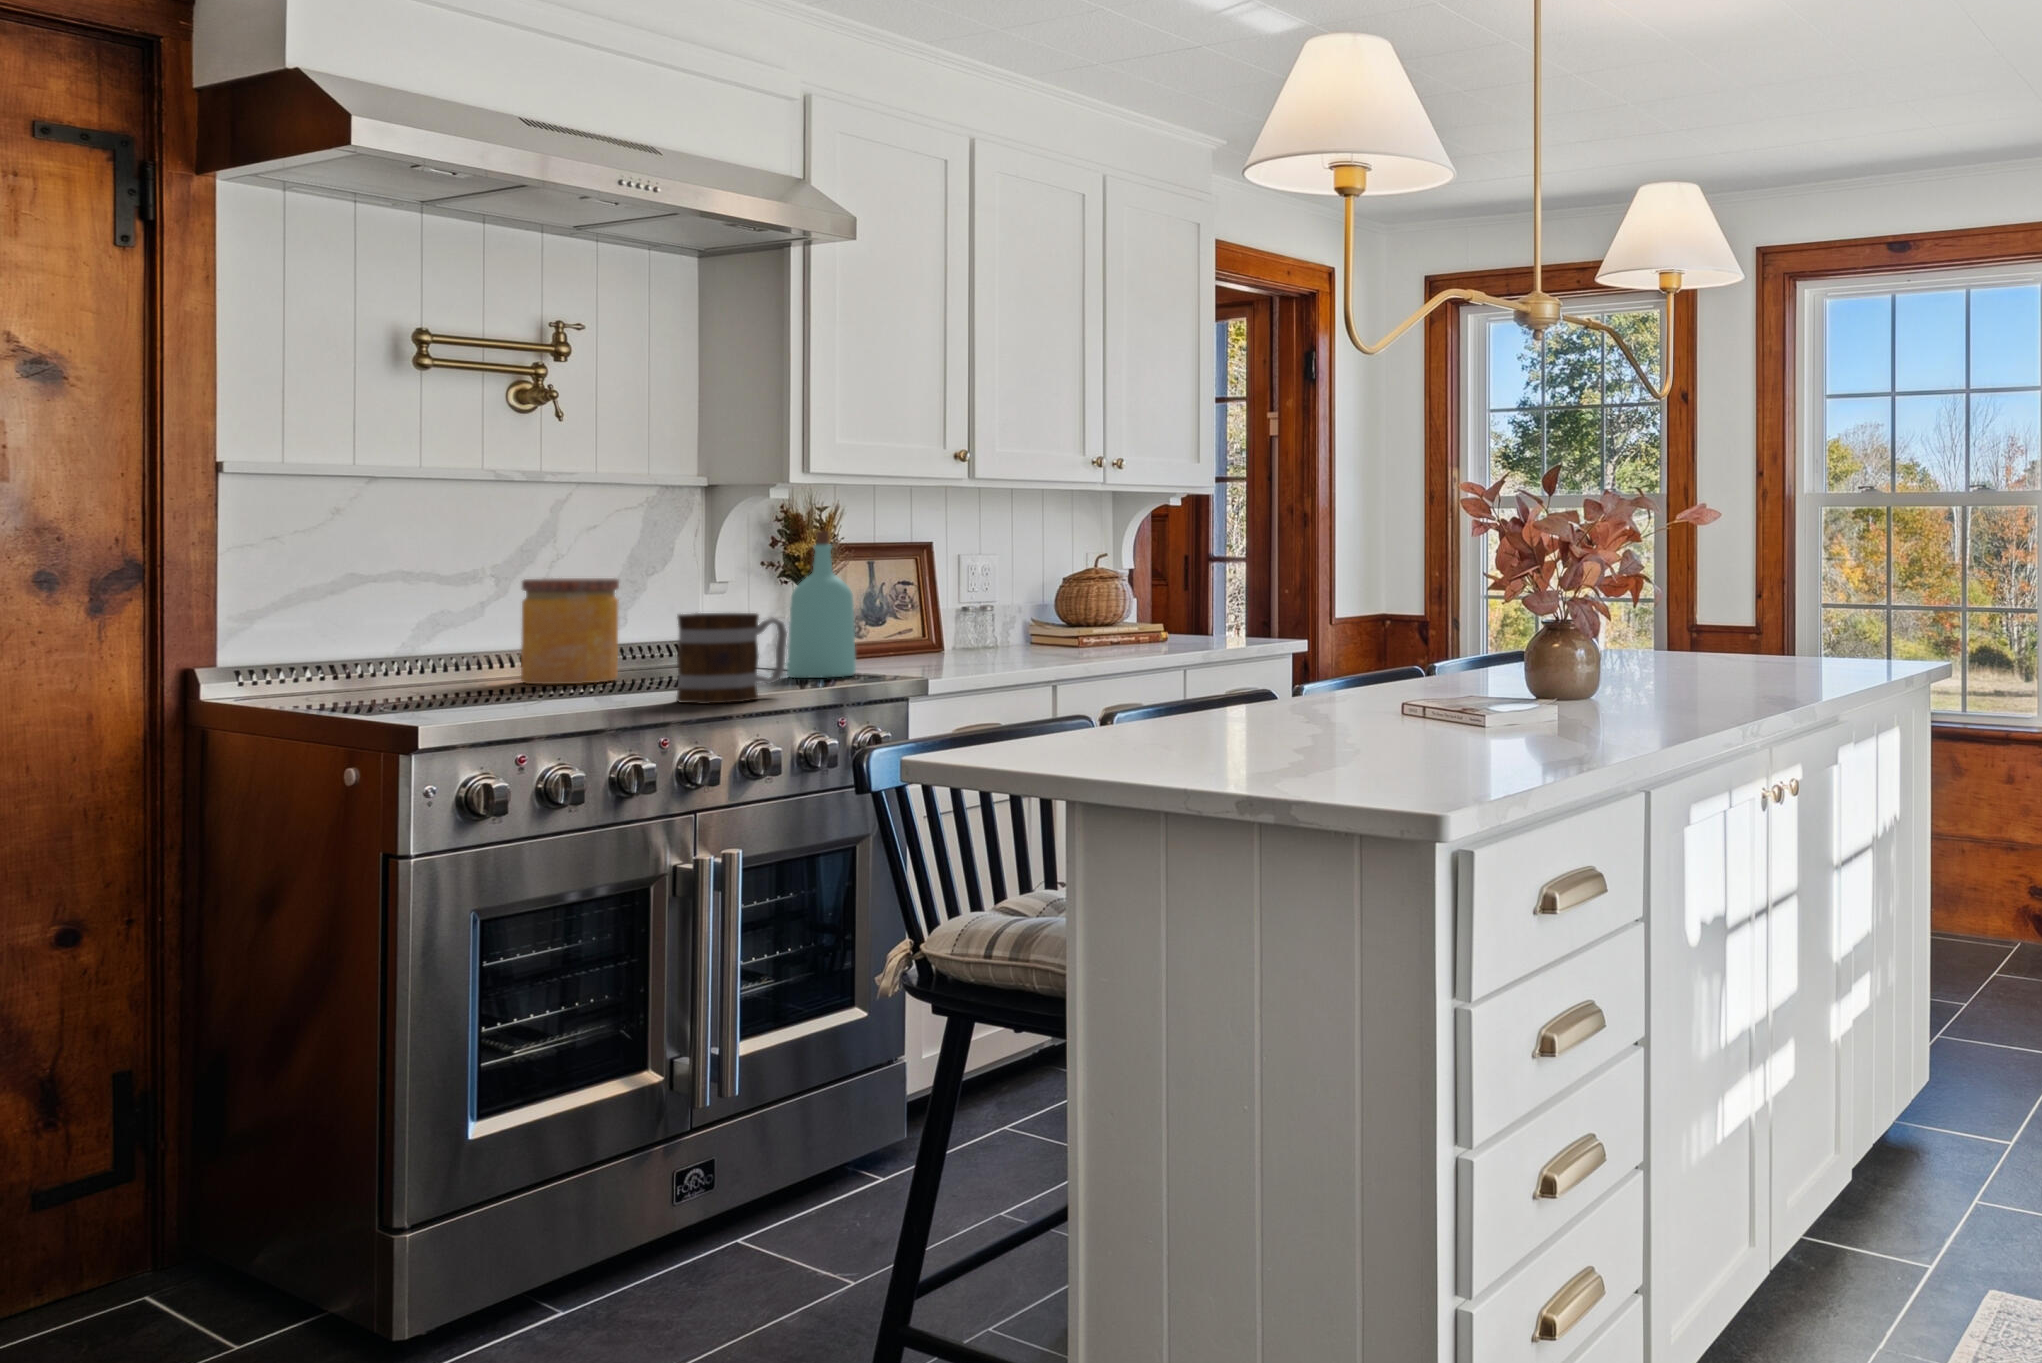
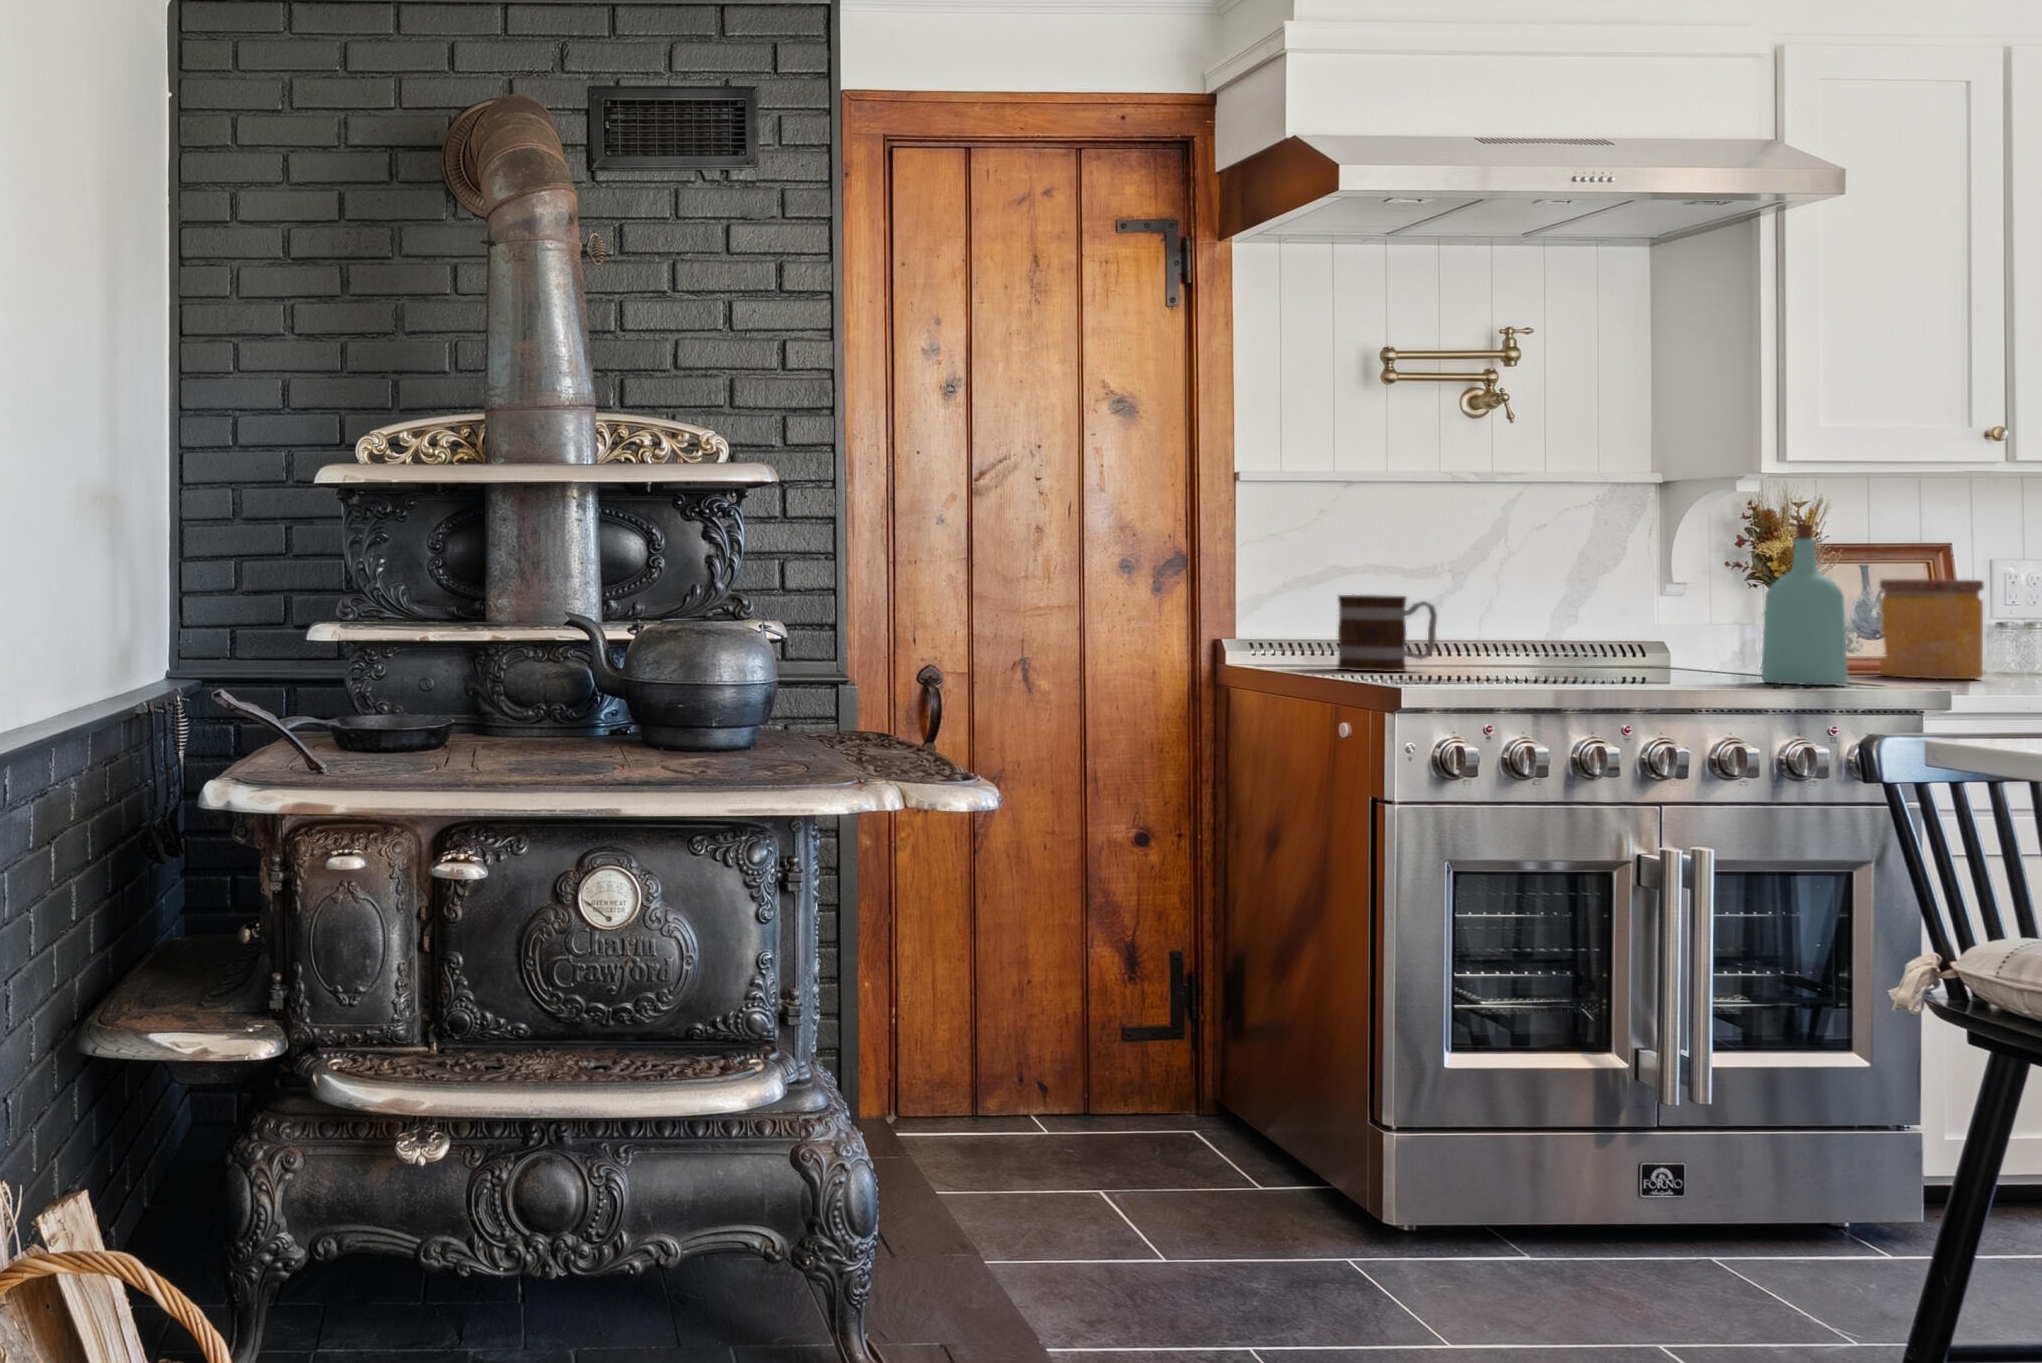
jar: present [521,578,619,684] -> present [1880,579,1984,679]
mug: present [676,613,787,704] -> present [1338,595,1437,672]

